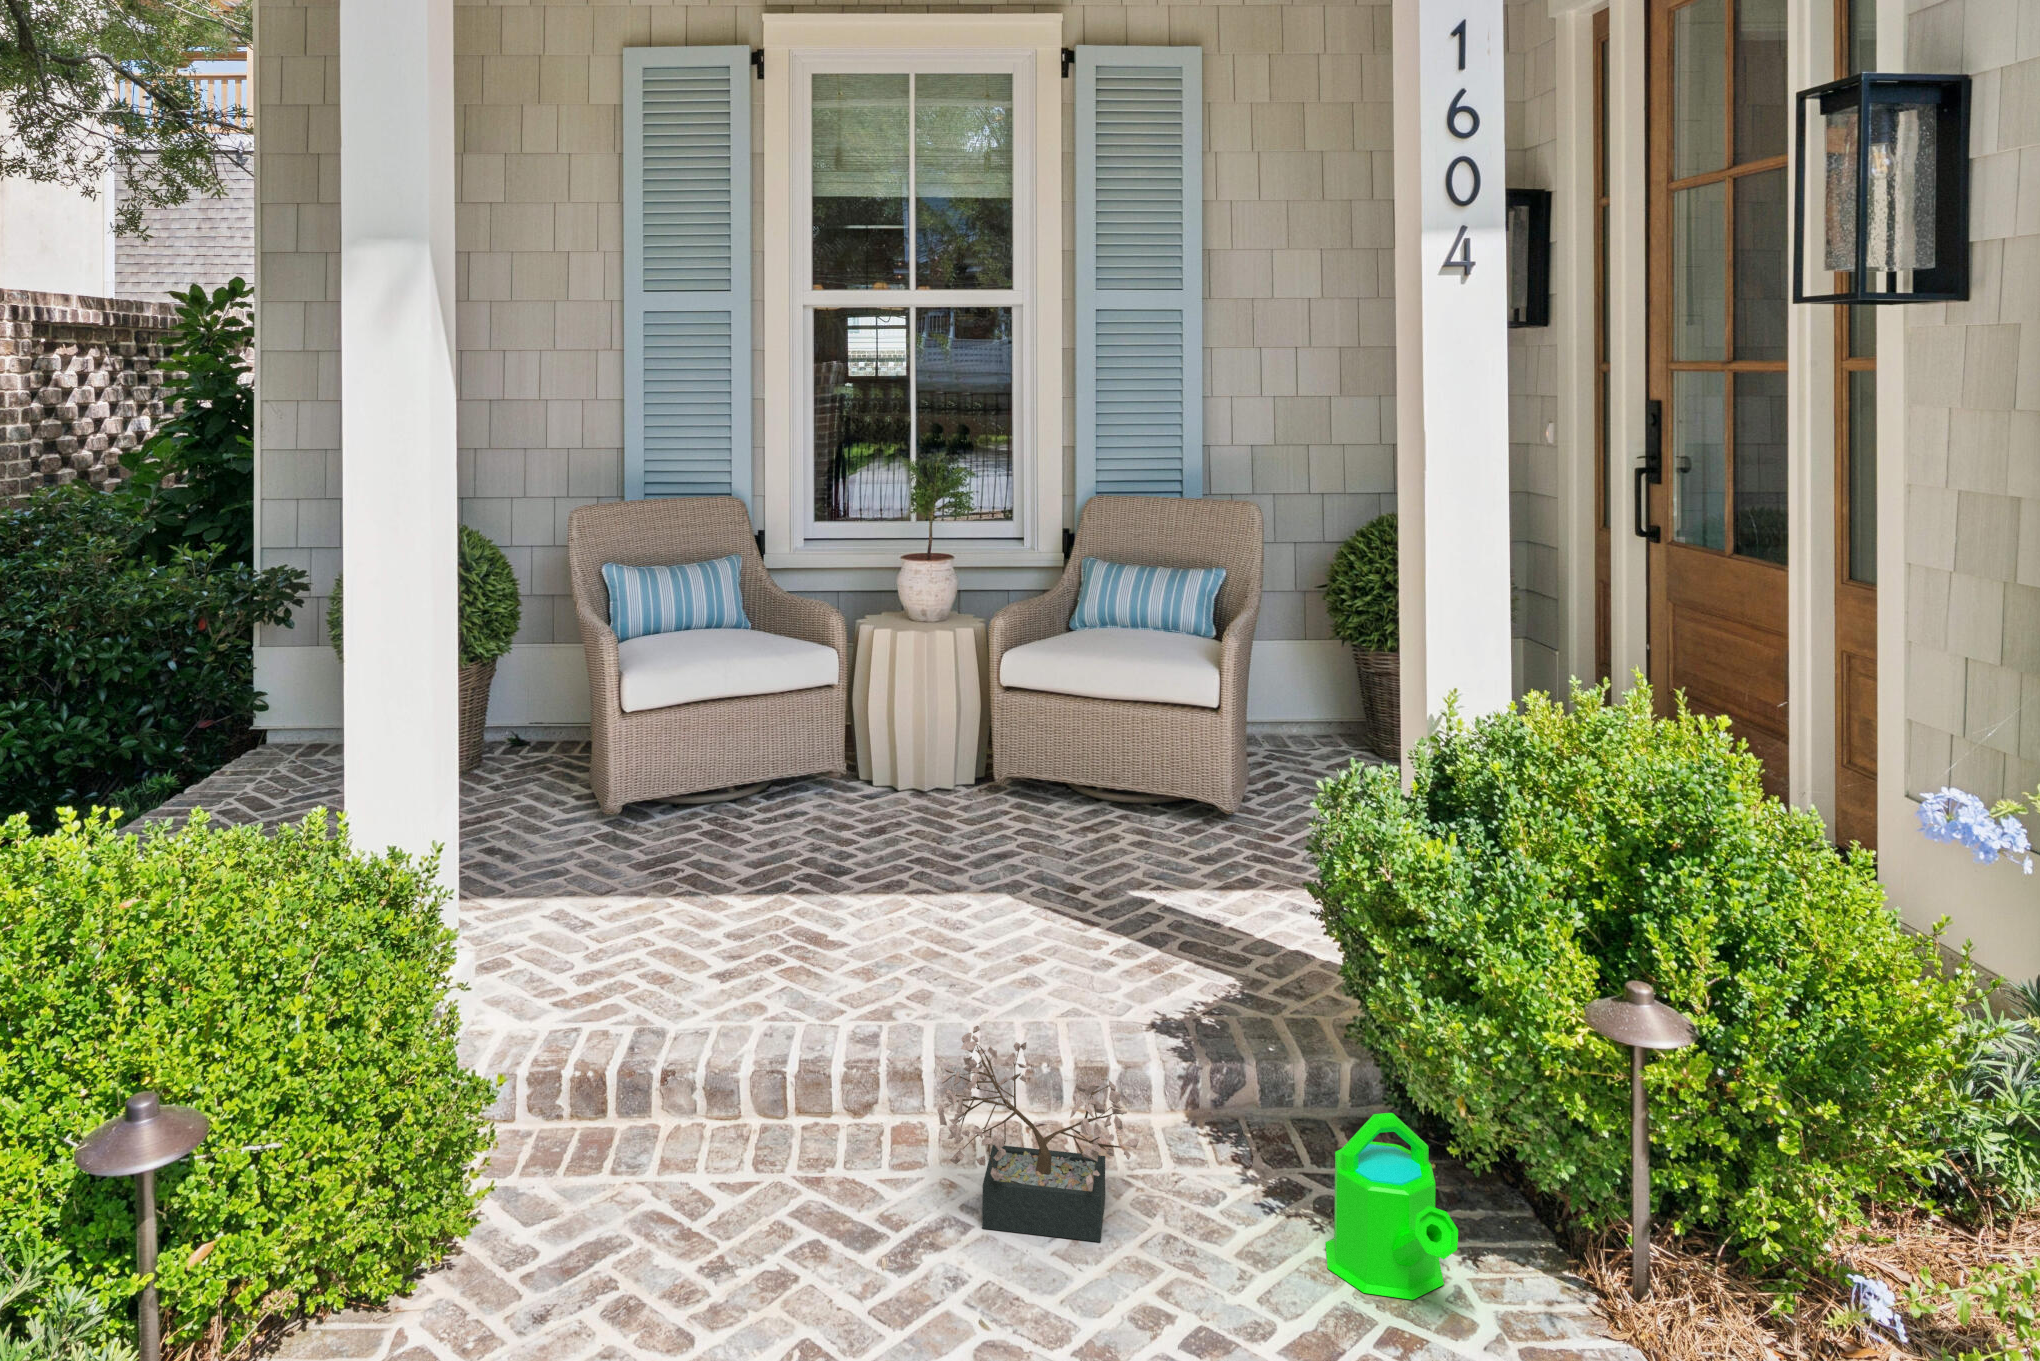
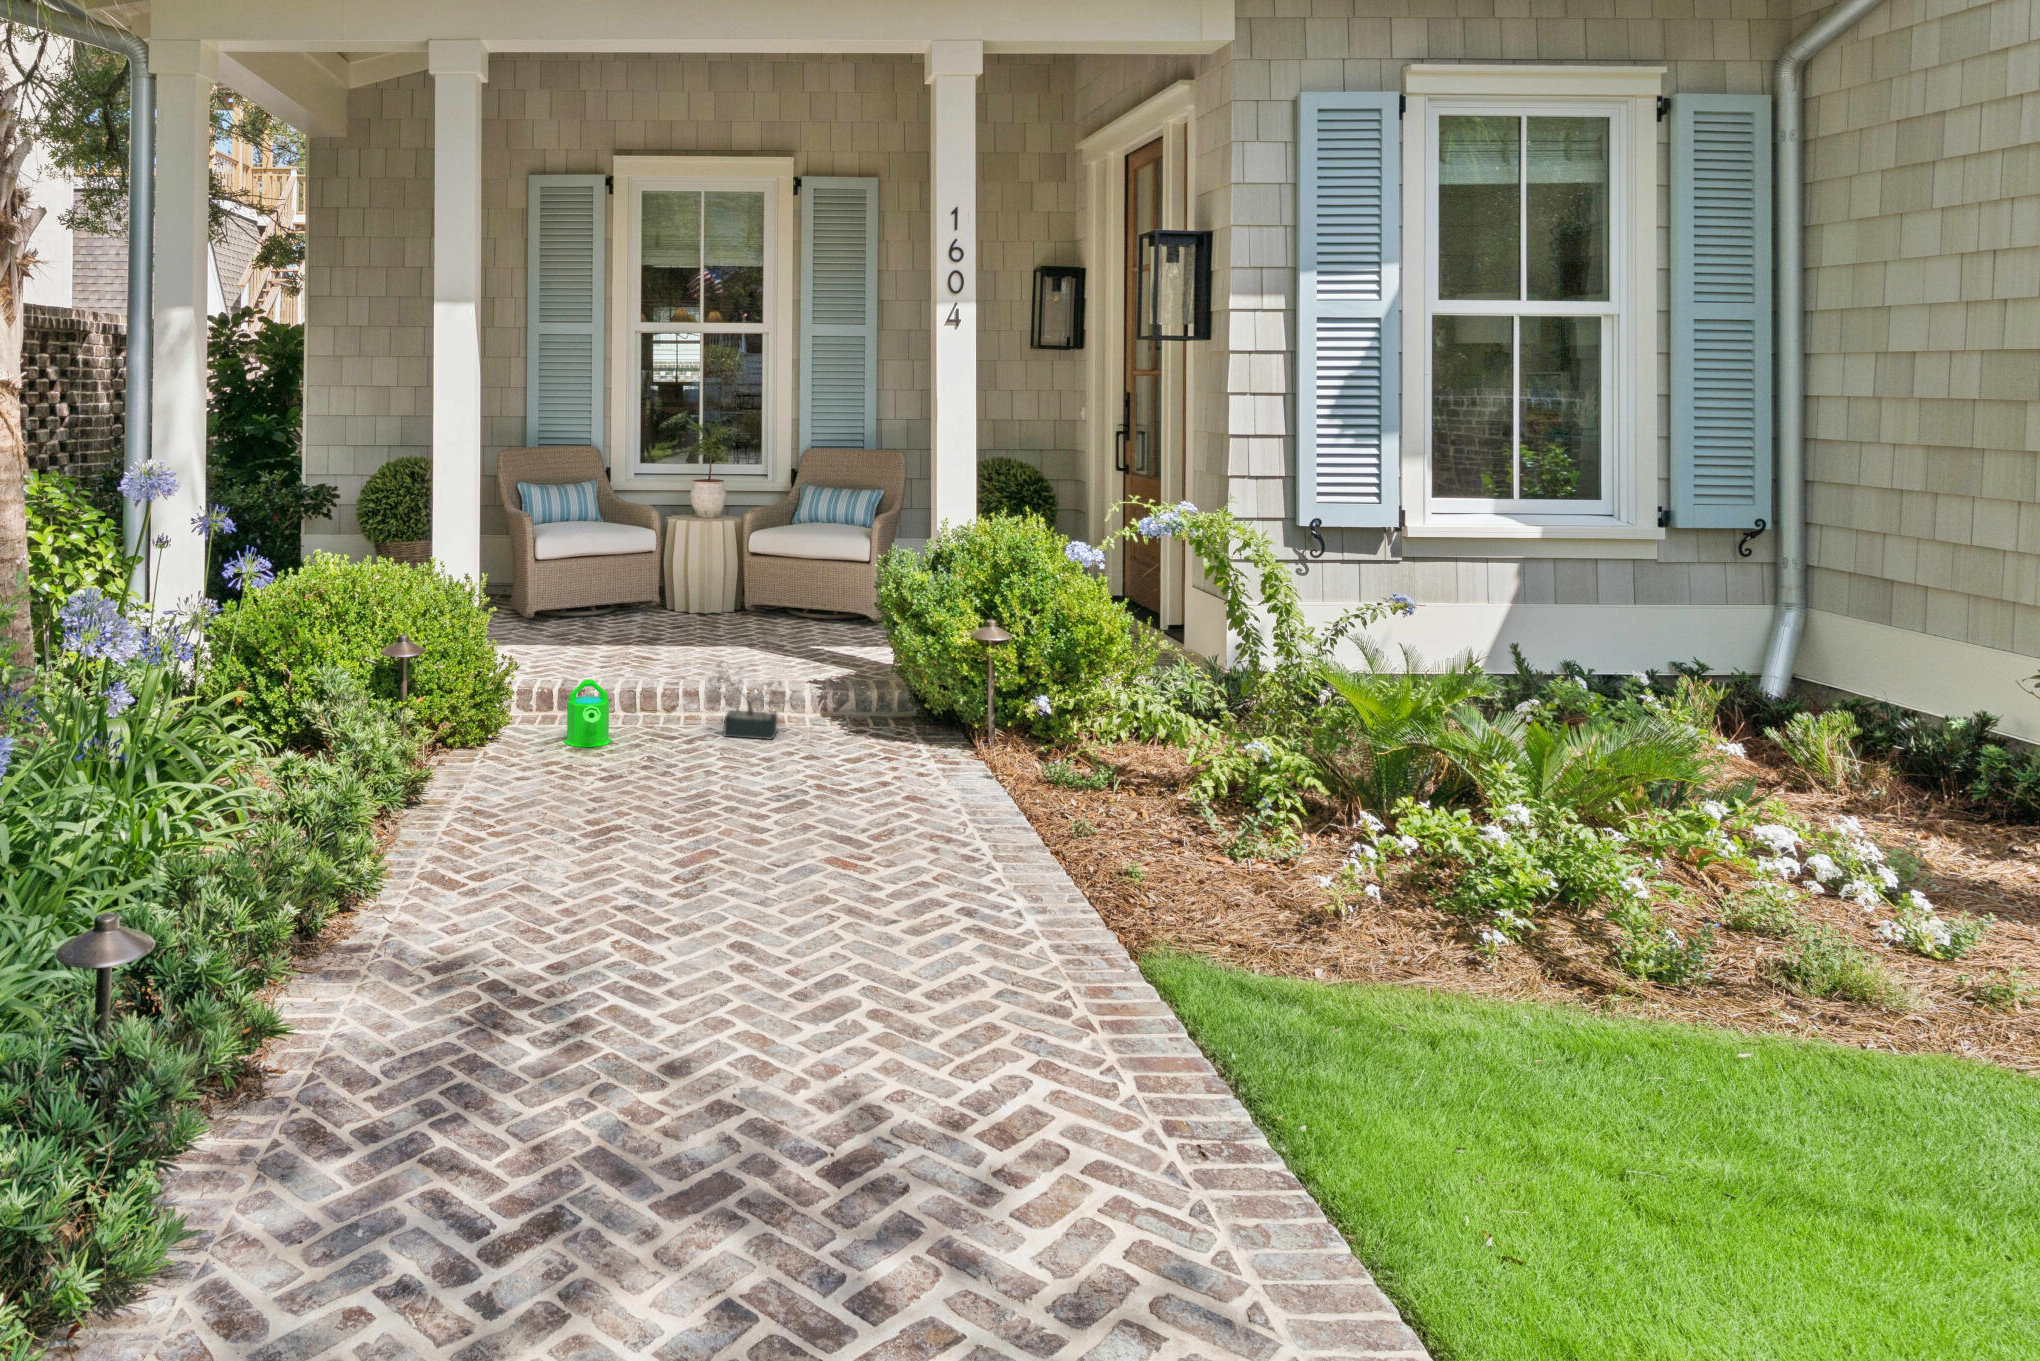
watering can: present [1325,1113,1458,1300] -> present [564,679,612,747]

